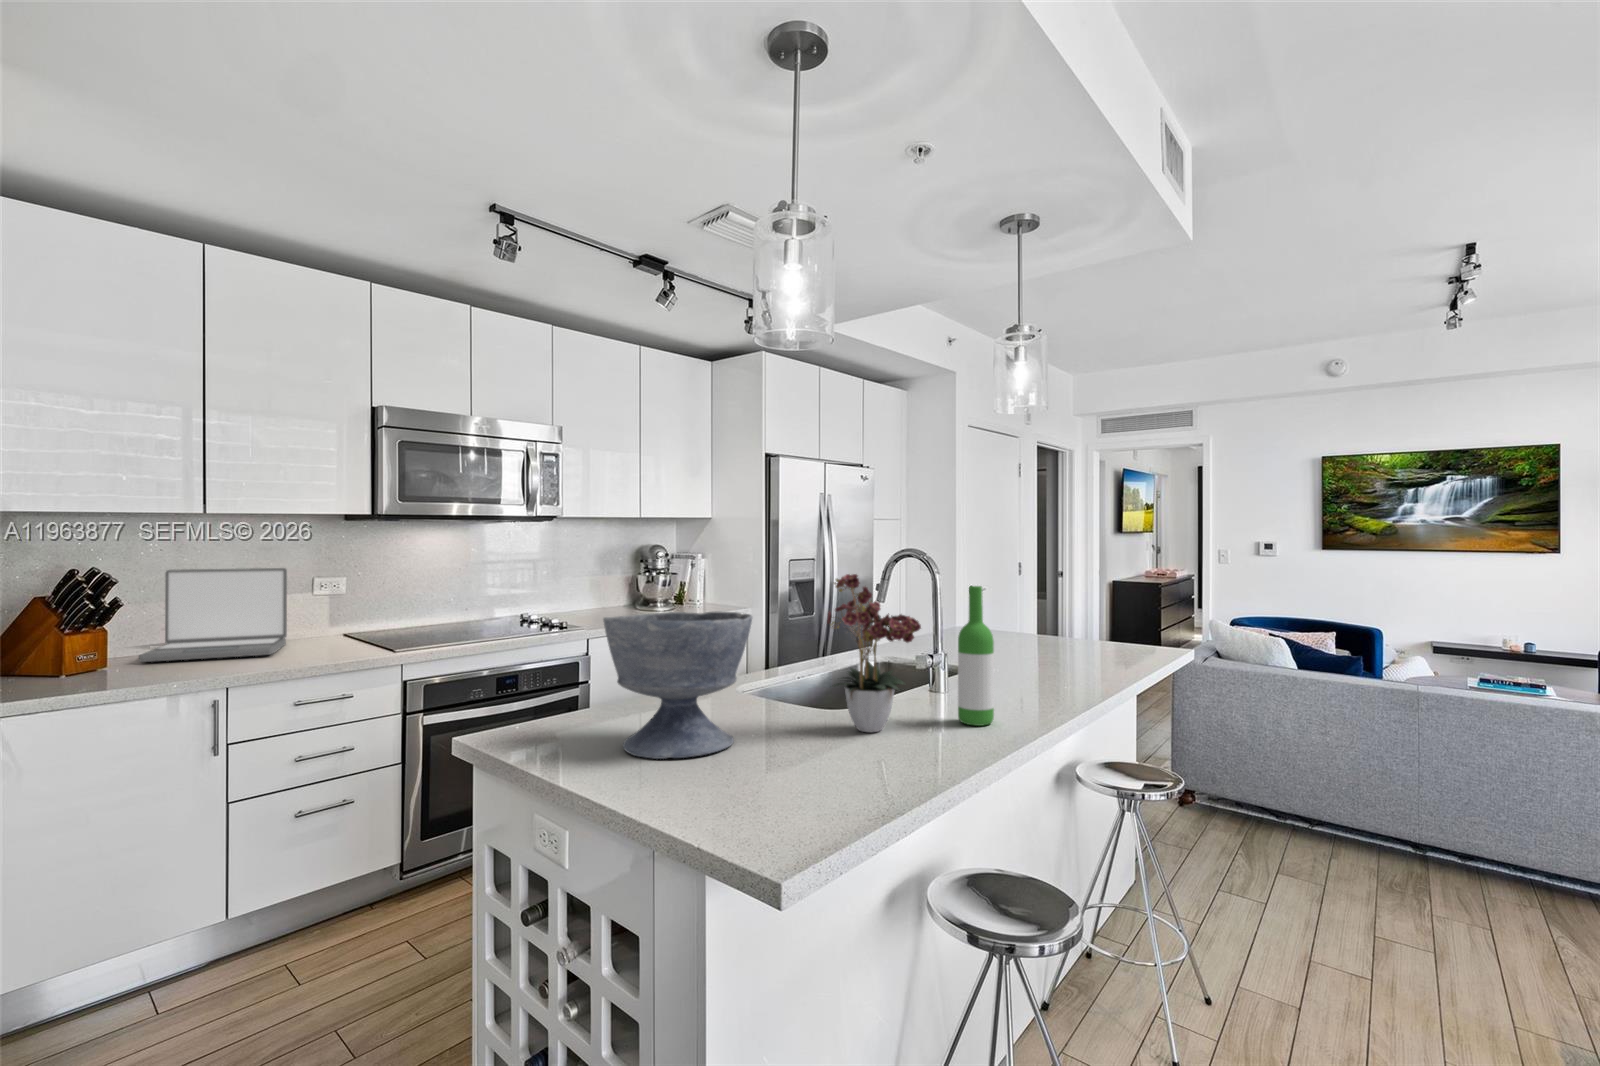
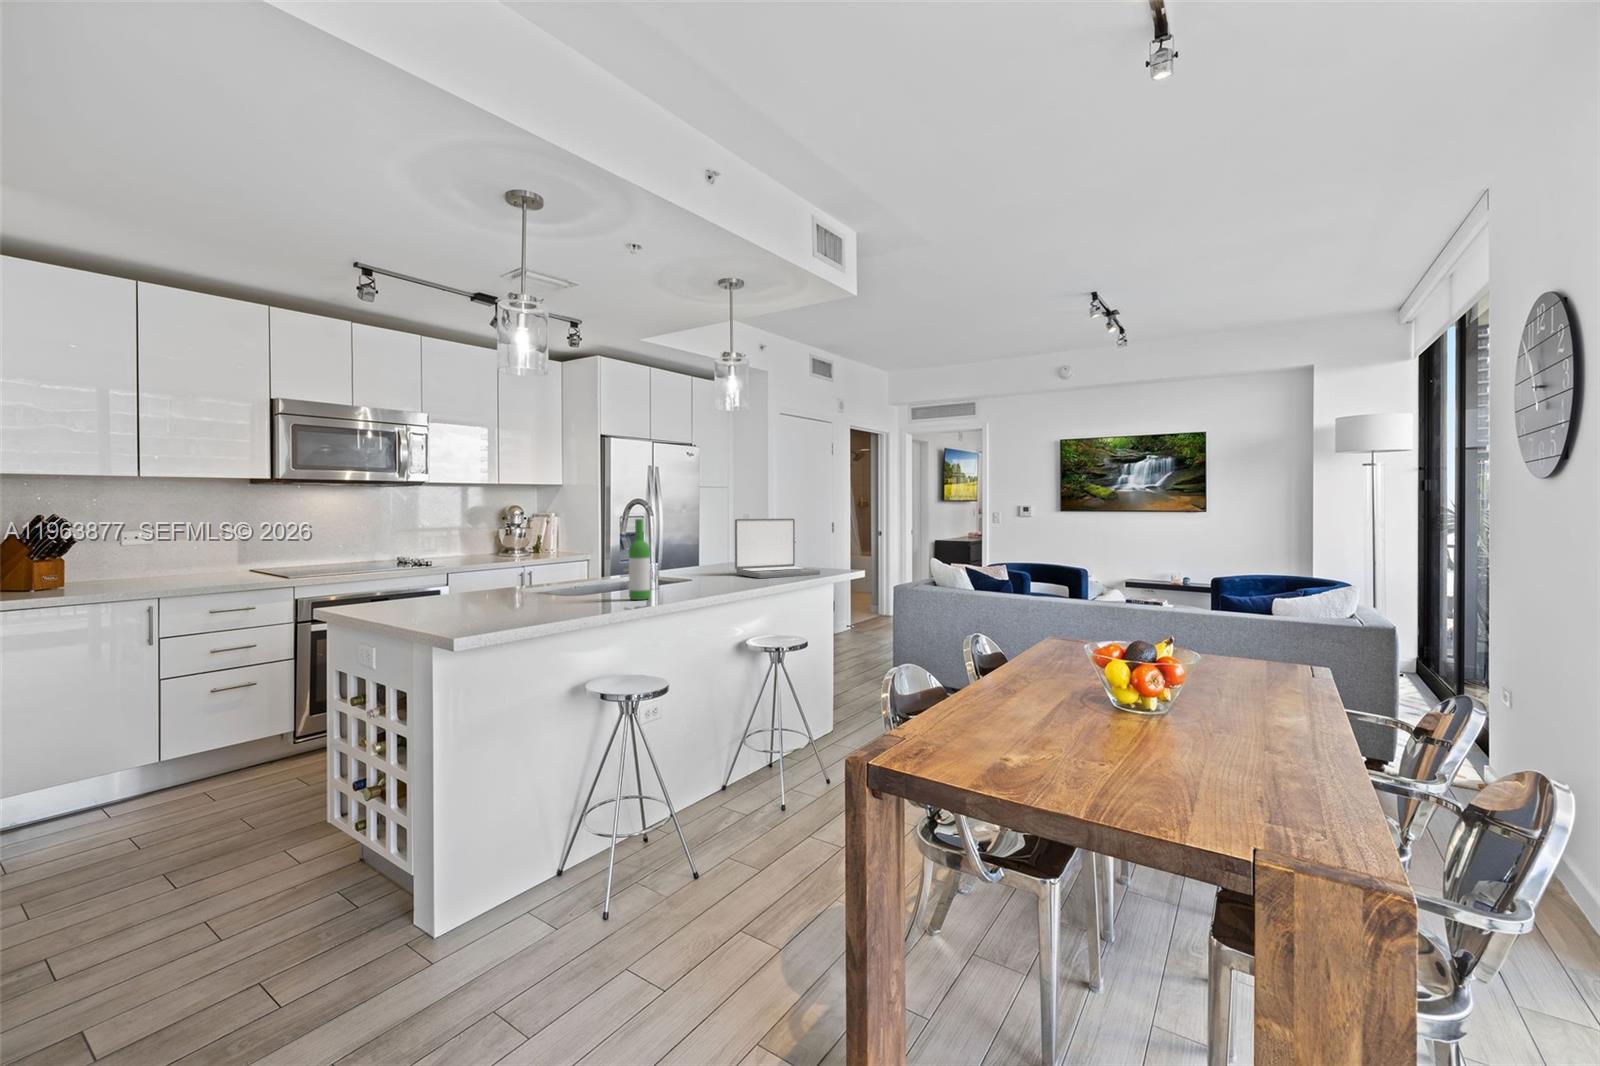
laptop: present [139,568,287,662] -> present [735,518,820,578]
flower arrangement: present [827,574,921,733] -> none [539,507,608,603]
bowl: present [603,612,752,759] -> none [400,534,495,613]

